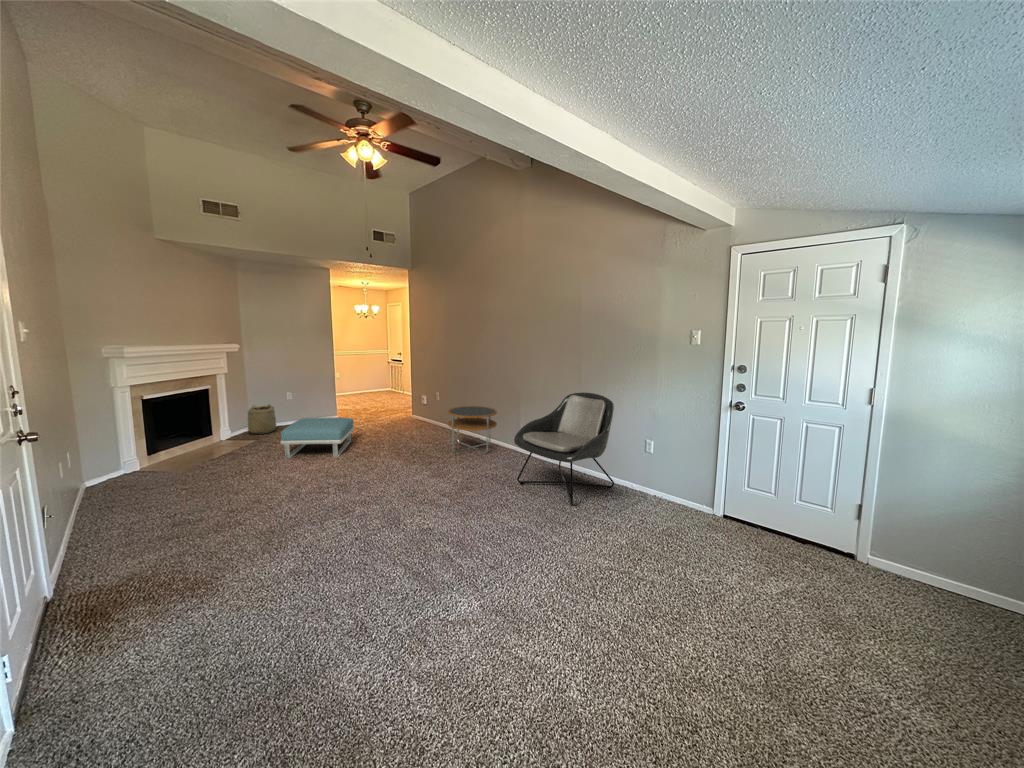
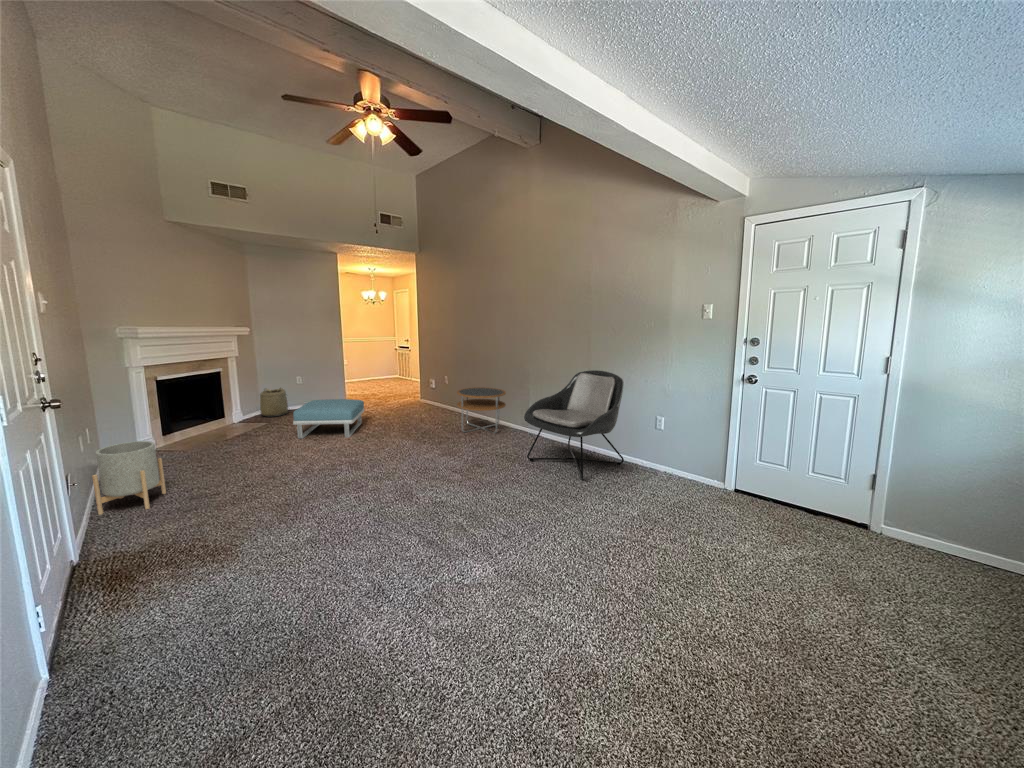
planter: none [70,467,147,544] -> present [92,441,166,515]

